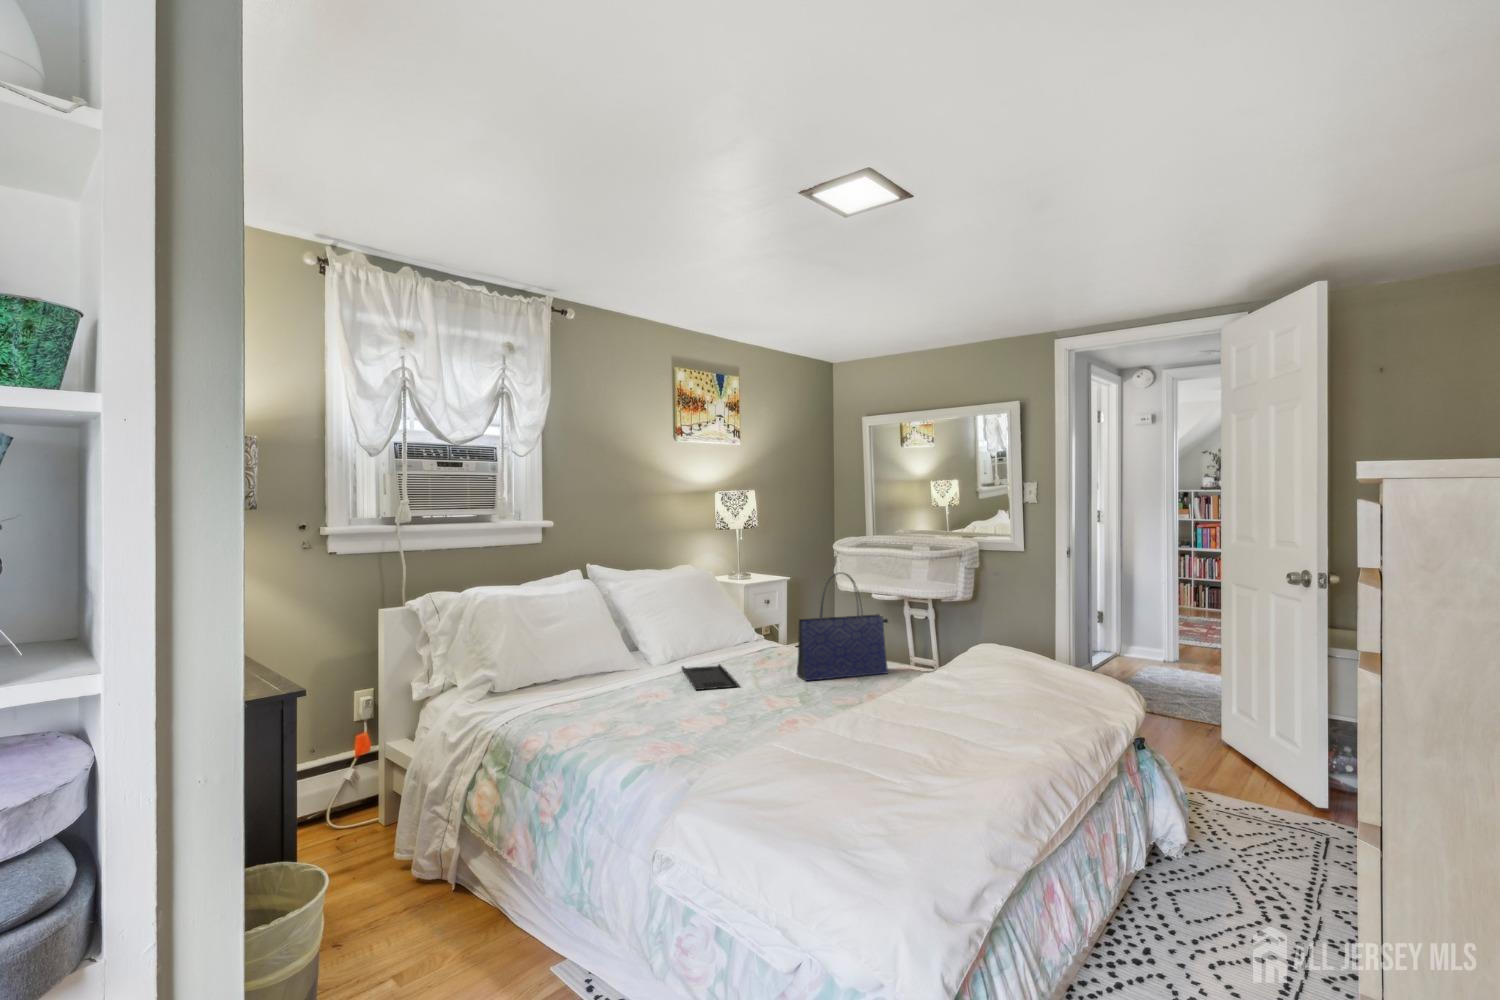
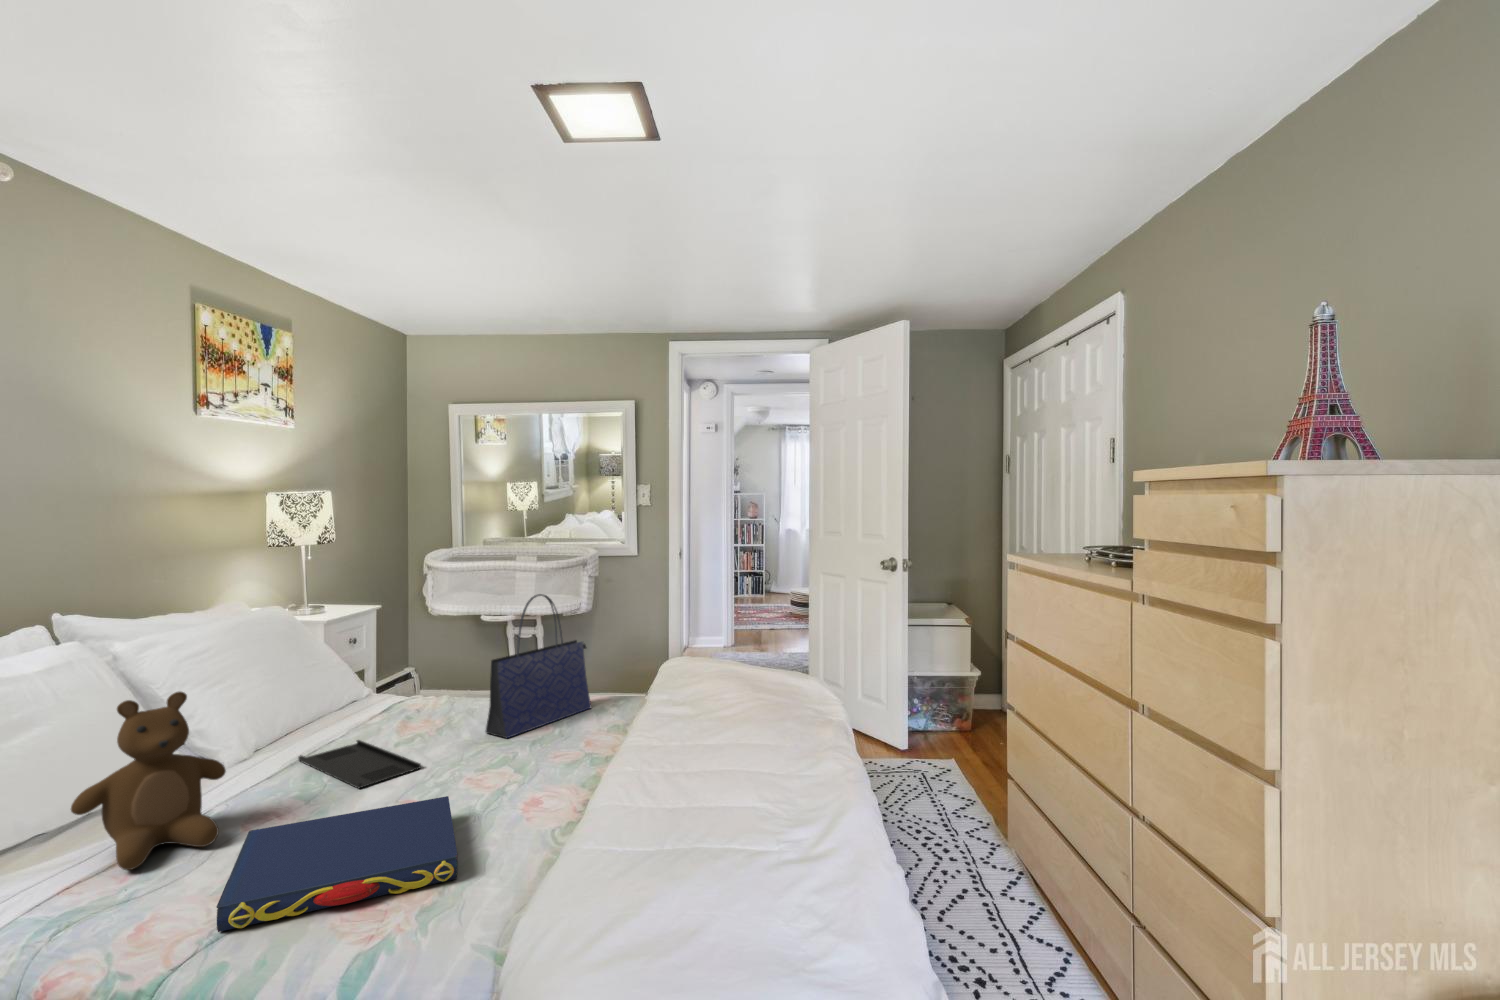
teddy bear: none [554,608,625,701] -> present [71,692,226,870]
book: none [578,694,724,746] -> present [217,796,458,932]

